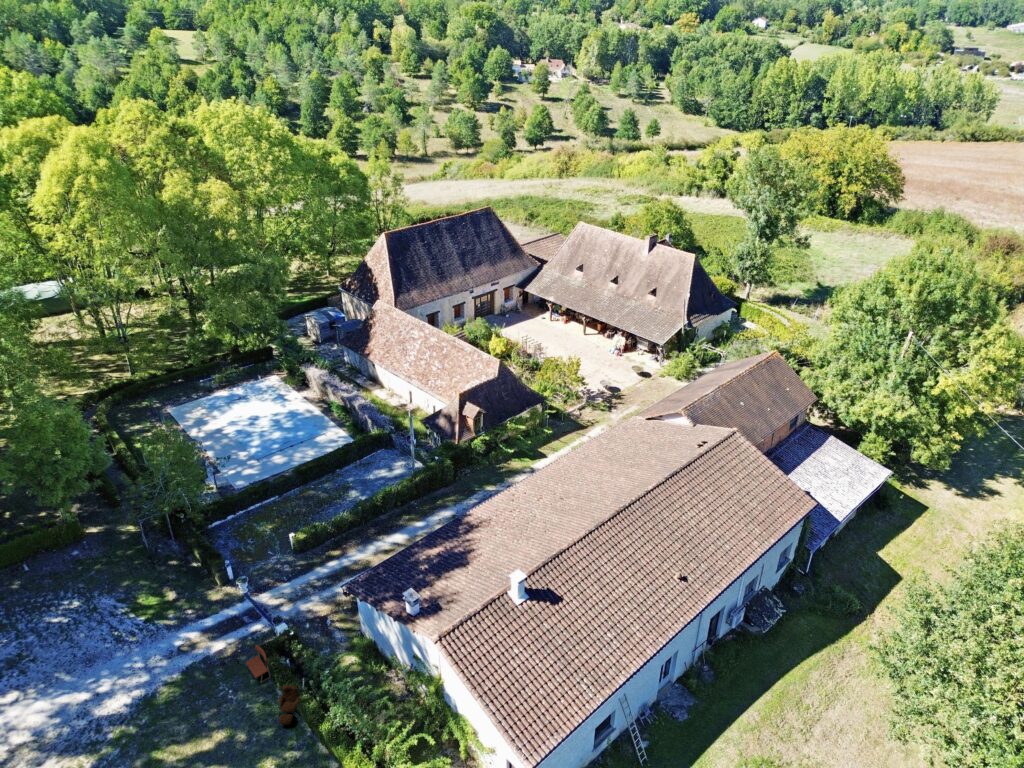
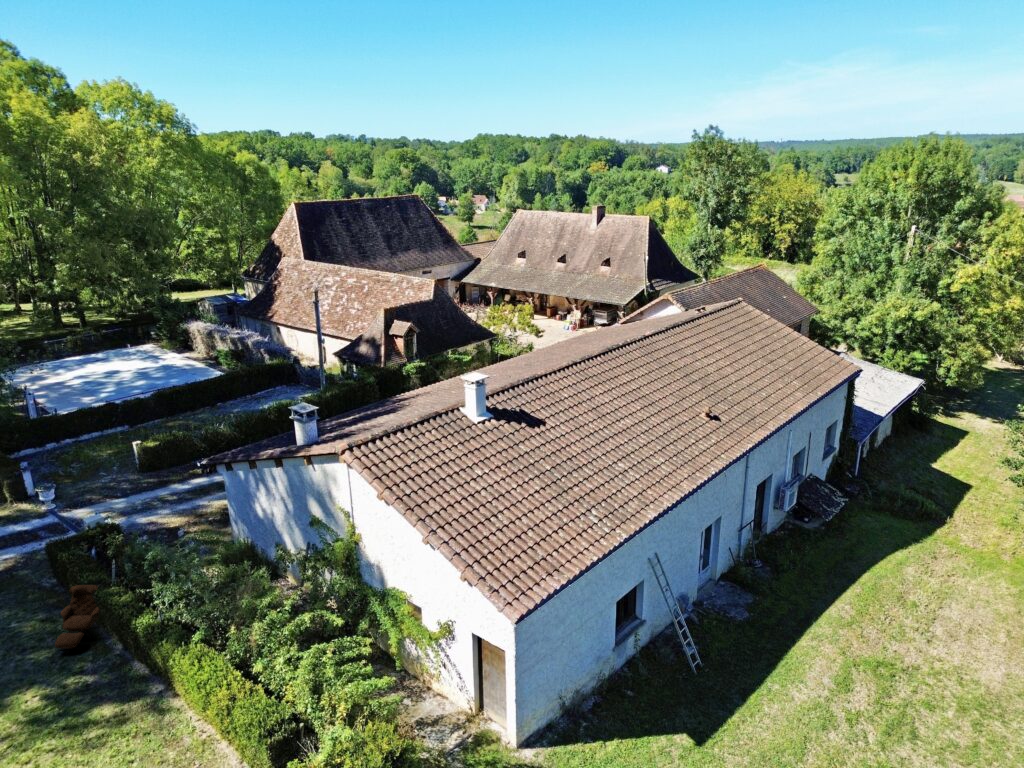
bench: present [246,645,271,683] -> none [18,542,60,604]

